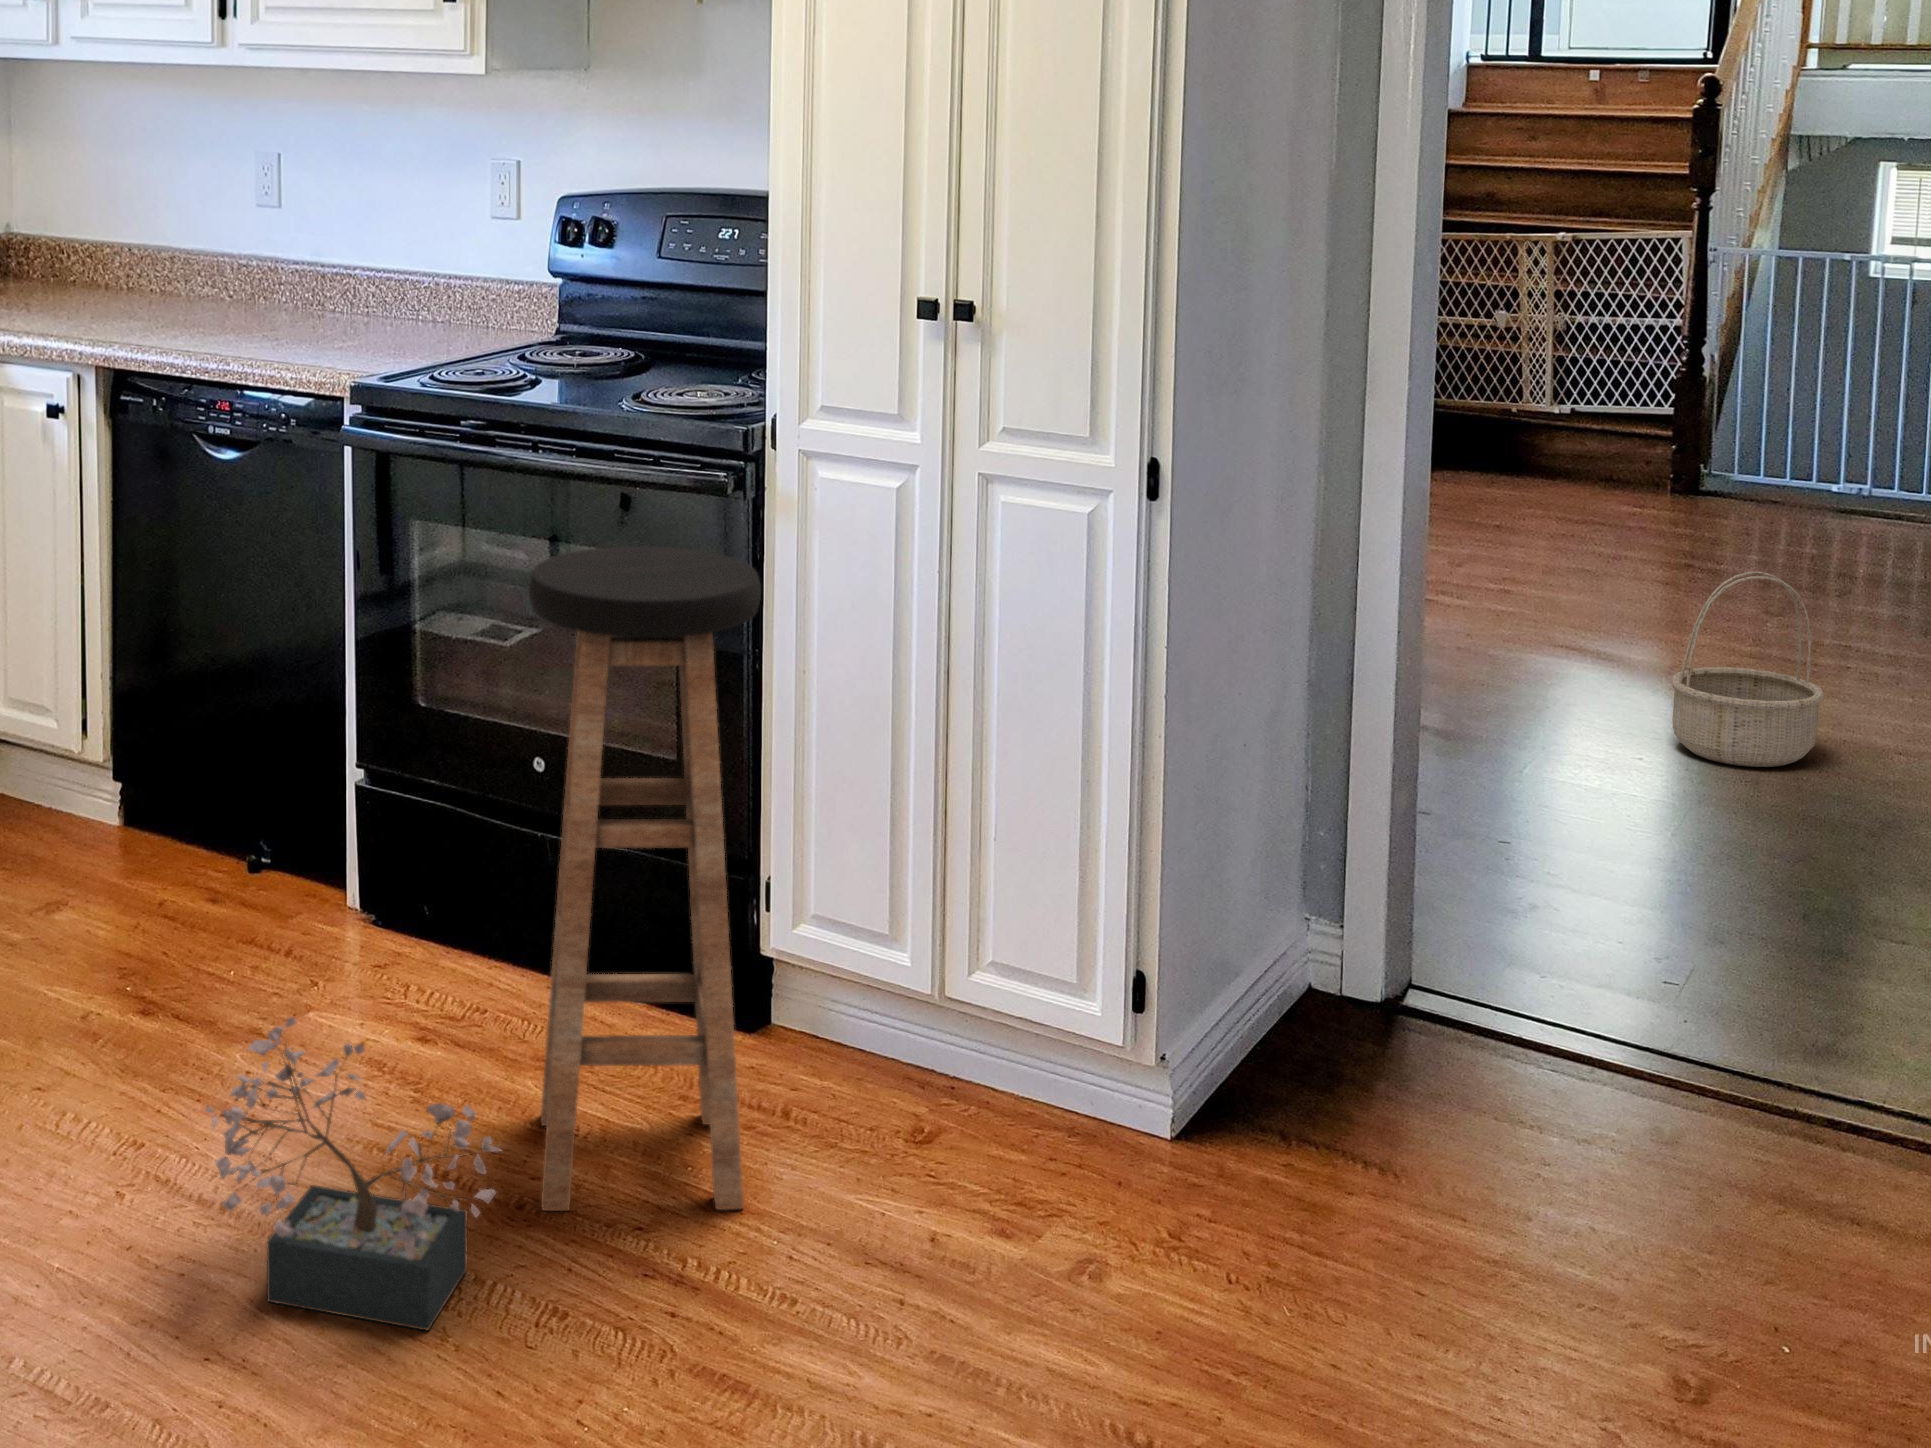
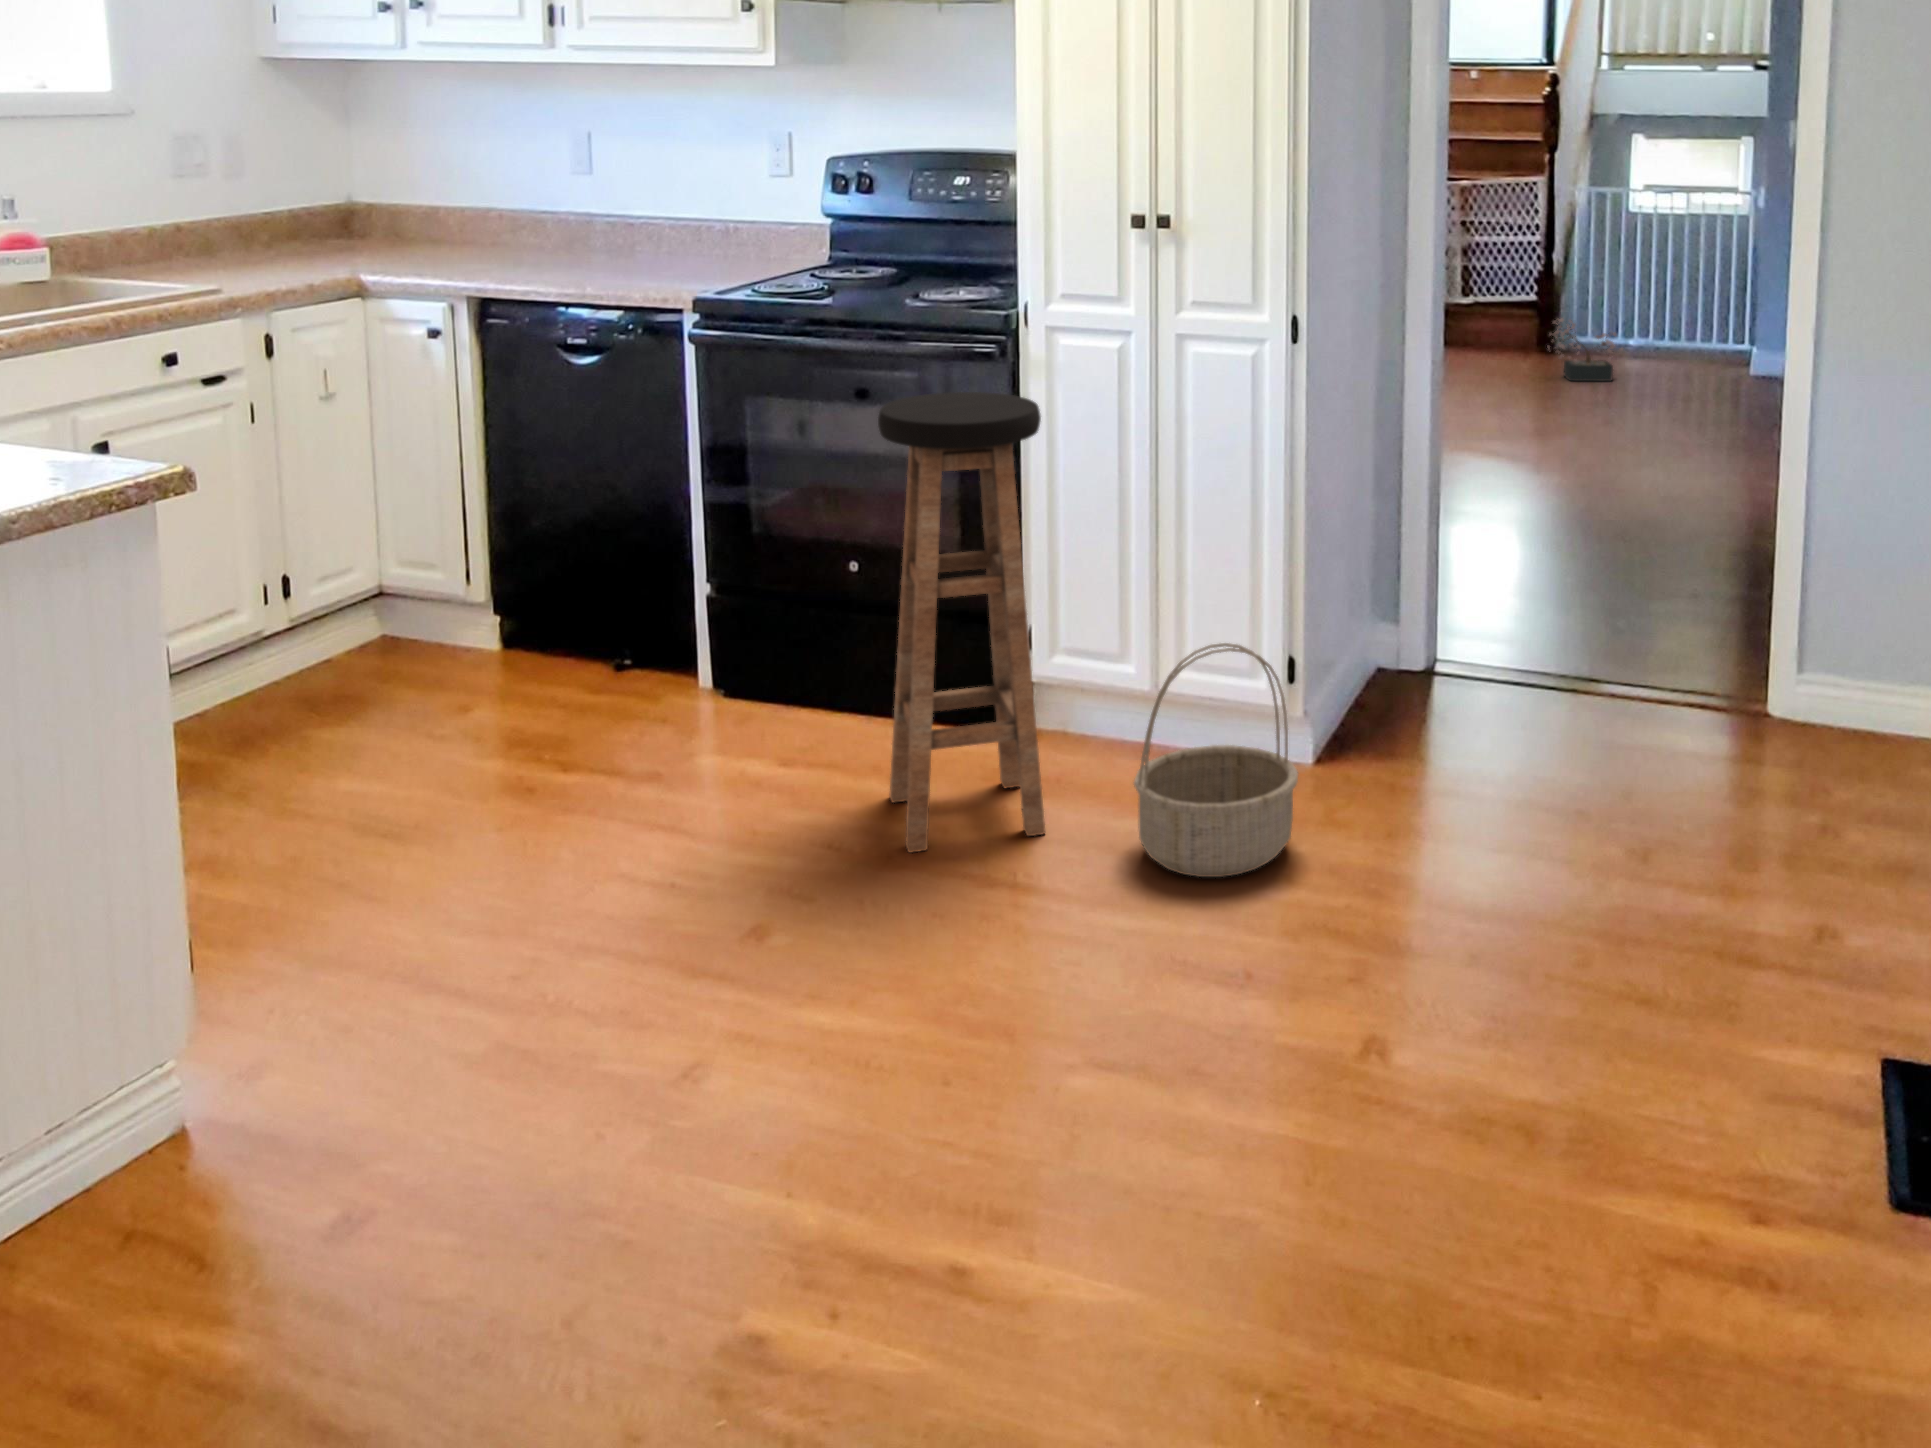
basket: present [1670,572,1824,767] -> present [1134,643,1298,877]
decorative plant: present [206,1017,501,1330] -> present [1548,319,1623,381]

